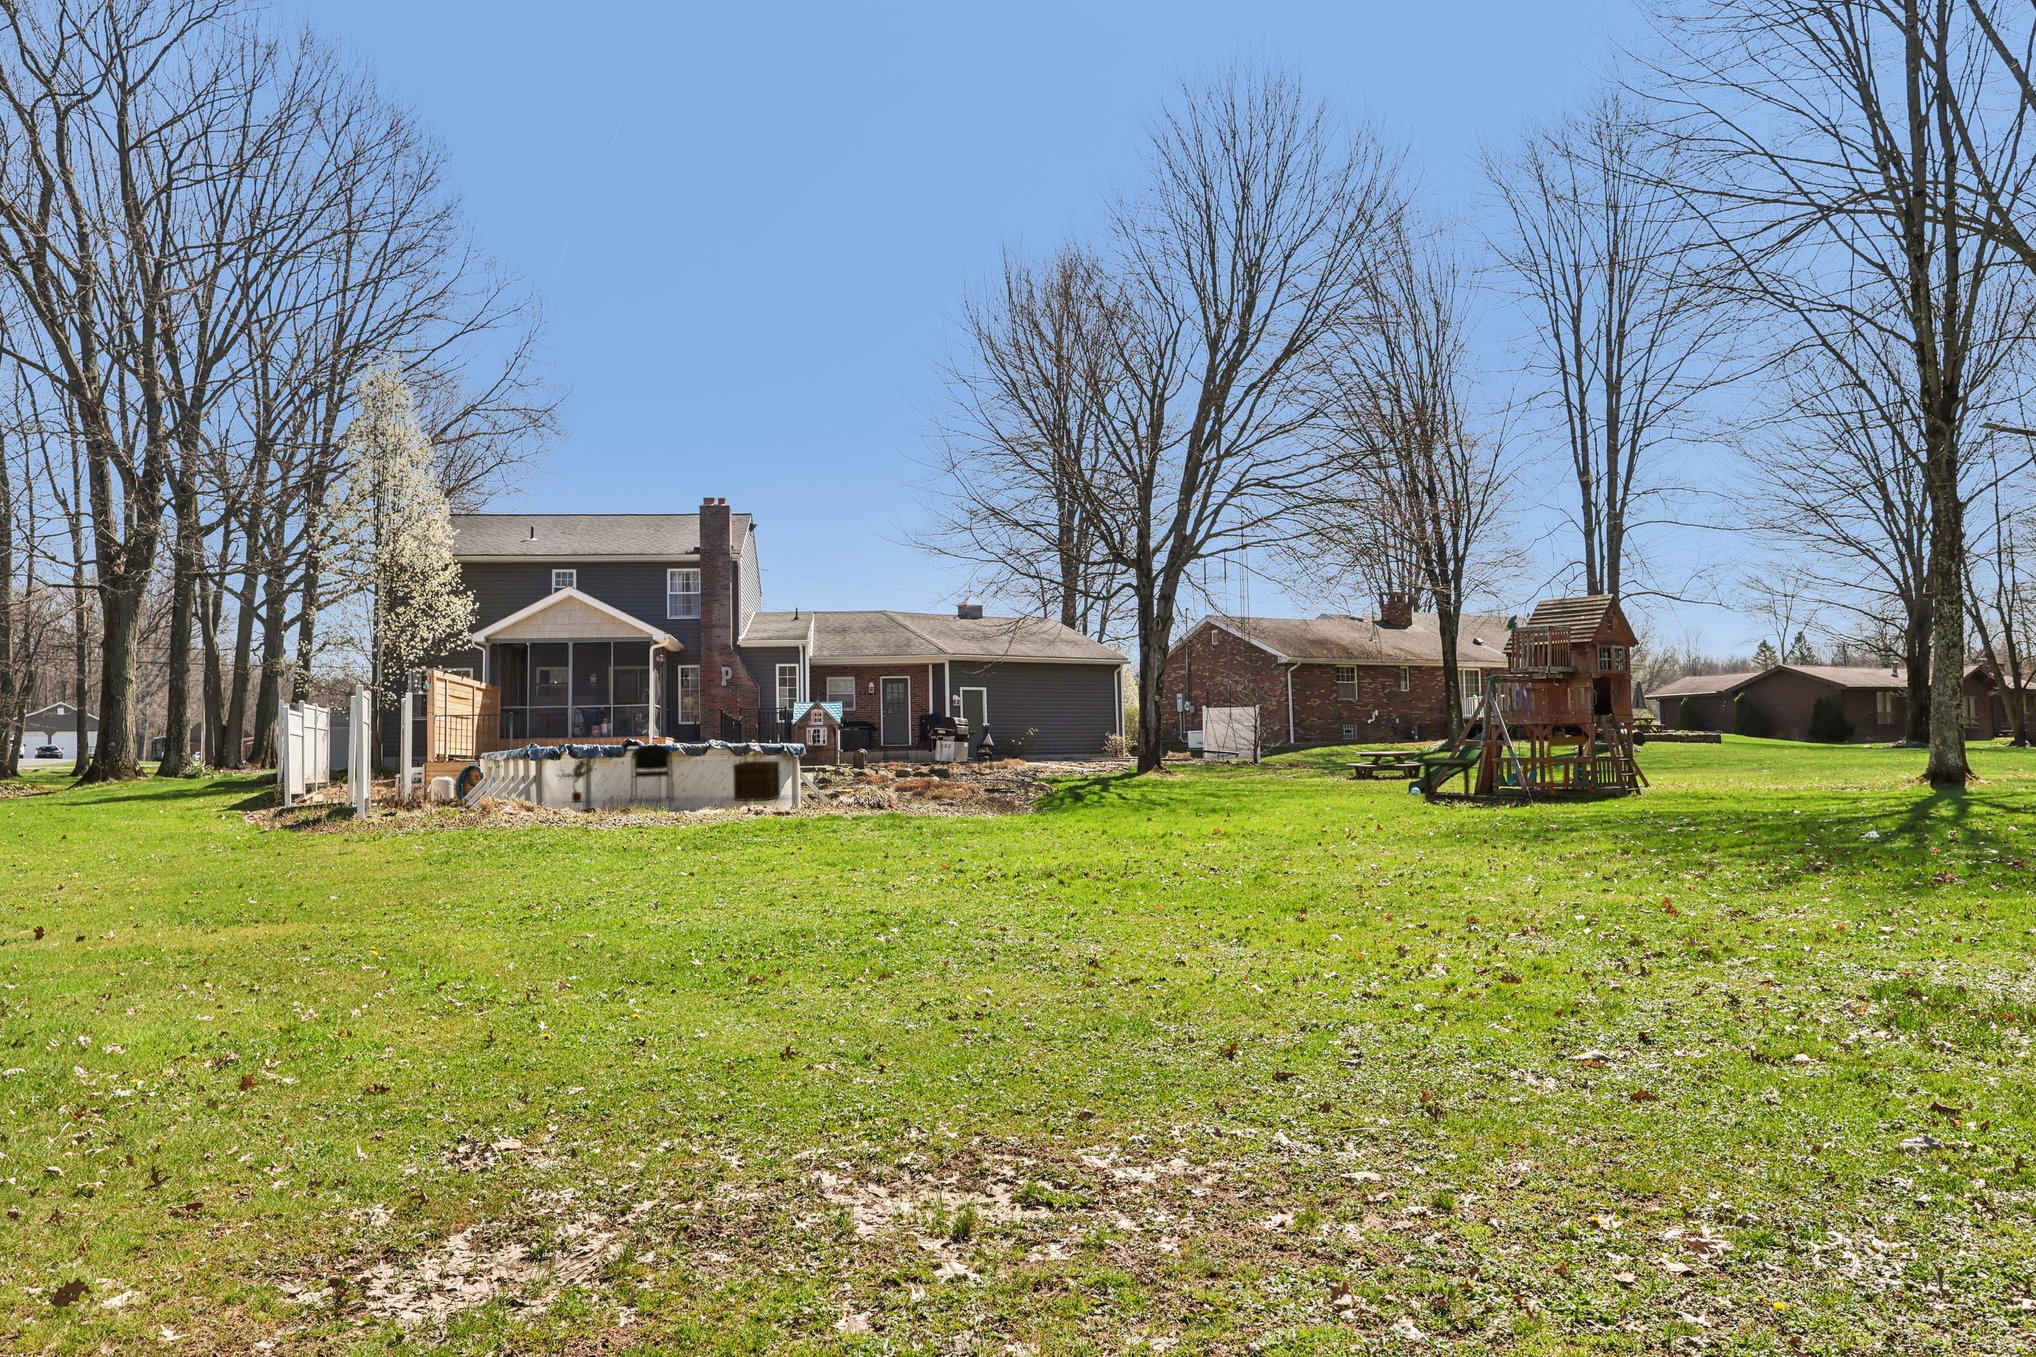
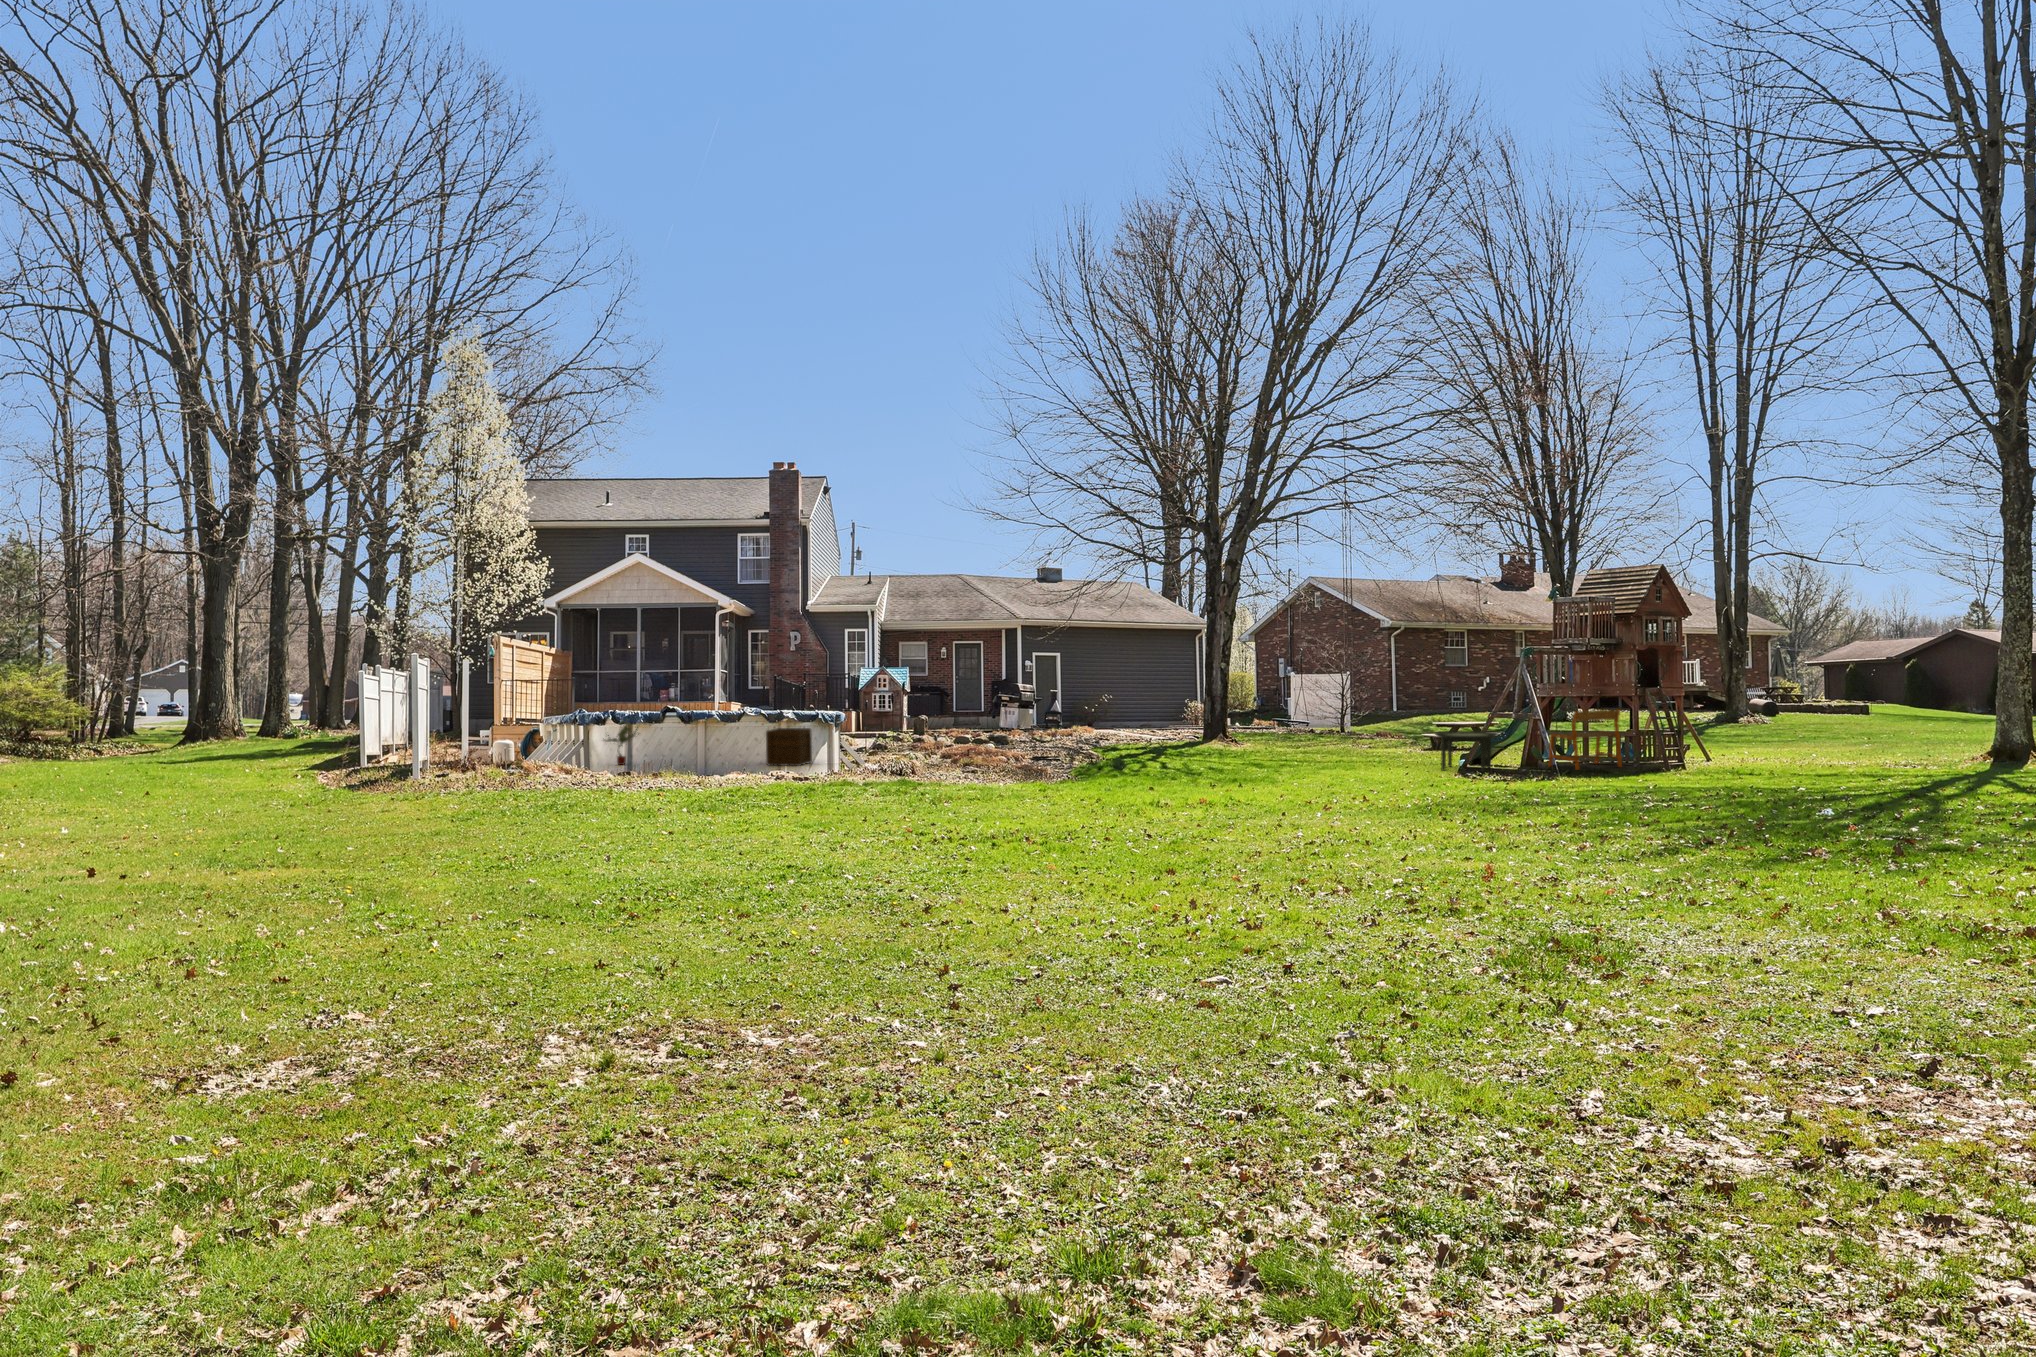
chair: present [631,745,674,801] -> none [670,712,711,766]

